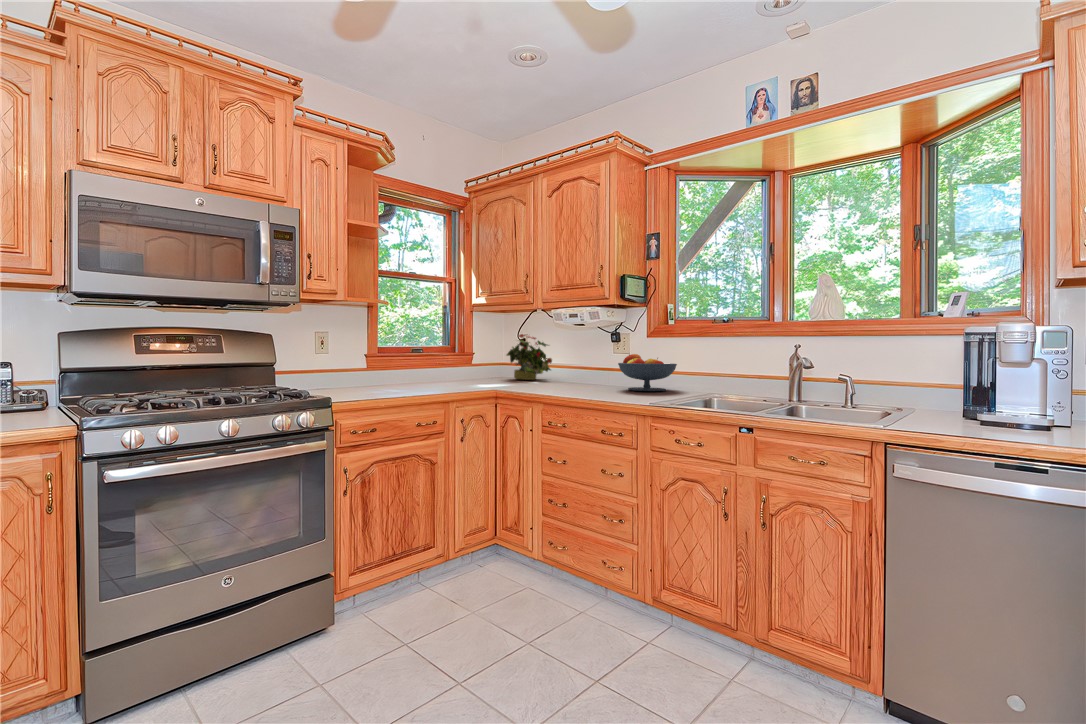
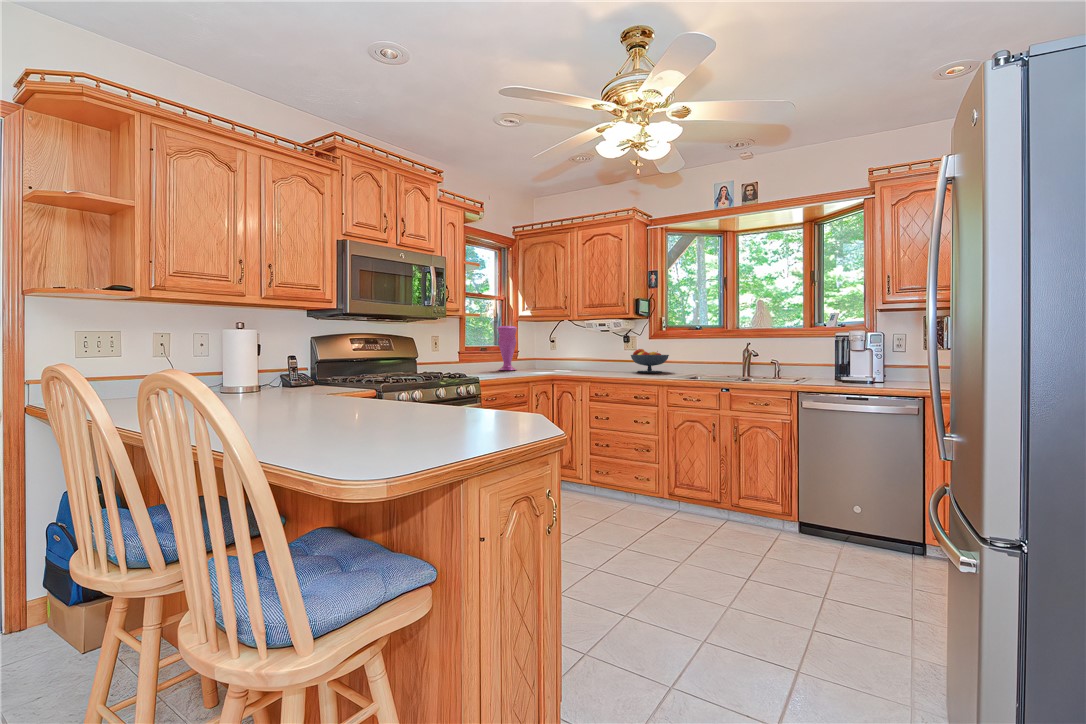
vase: none [435,319,468,382] -> present [497,326,517,370]
potted plant: present [507,334,552,380] -> none [541,336,576,368]

